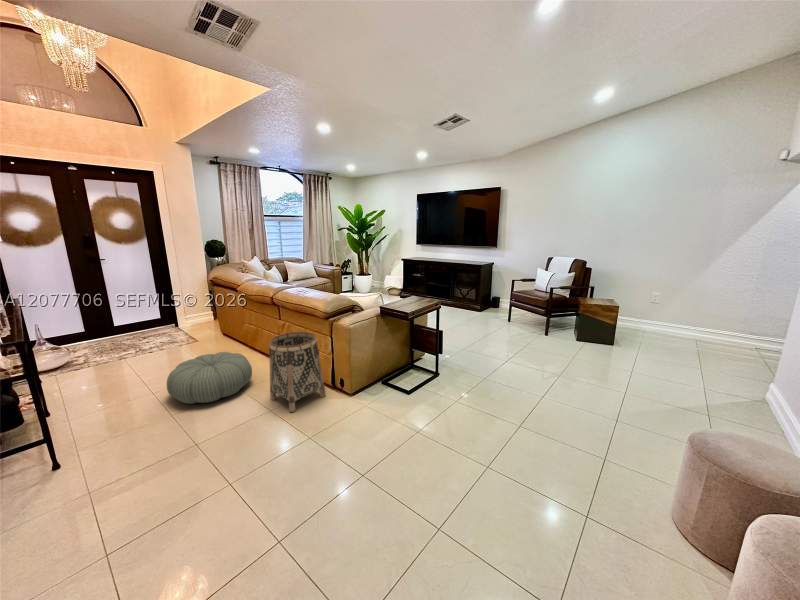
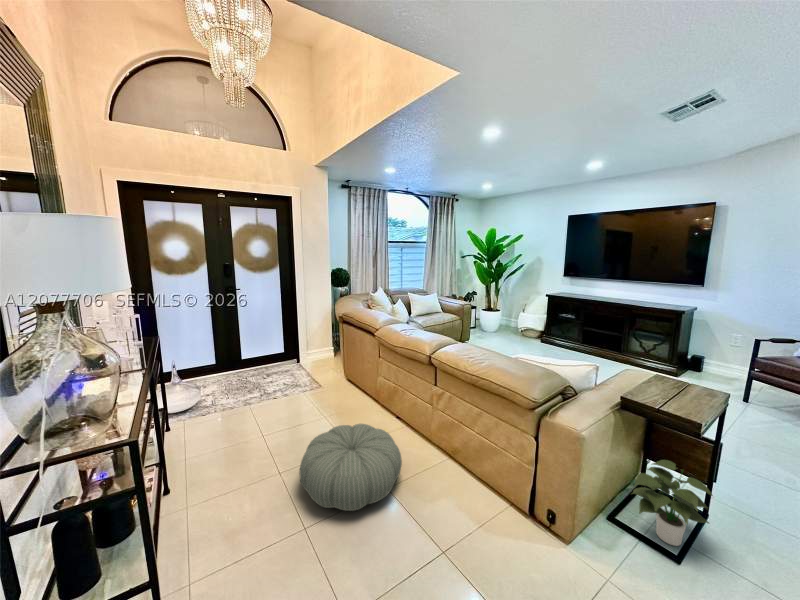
basket: present [269,332,325,412] -> none [435,419,522,567]
potted plant: none [389,343,425,387] -> present [632,460,713,546]

